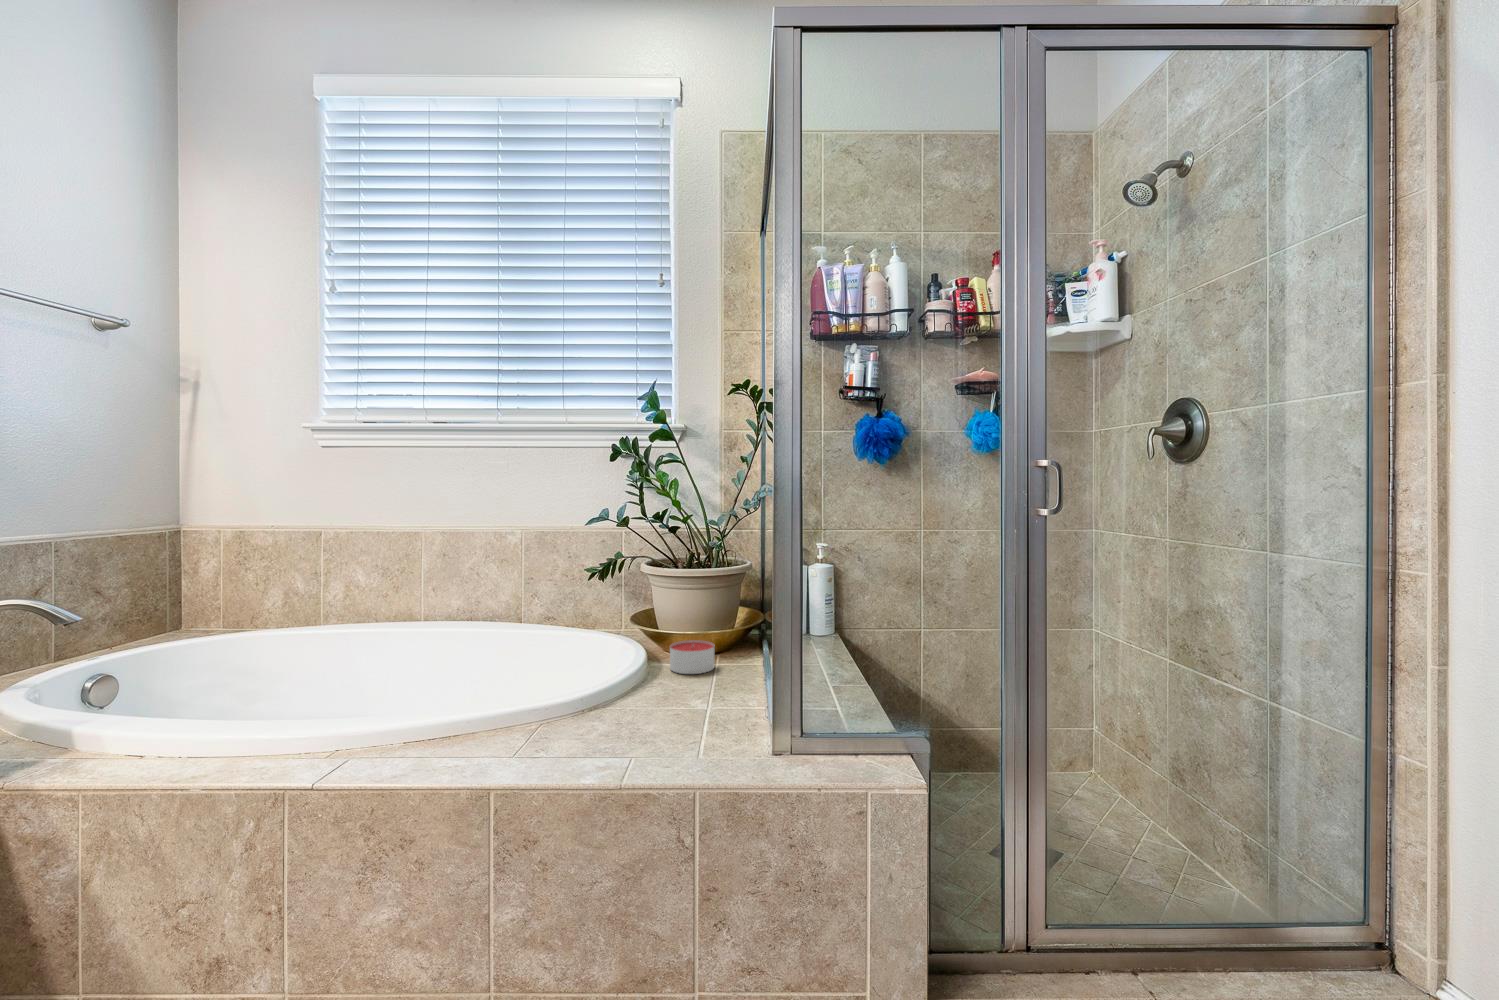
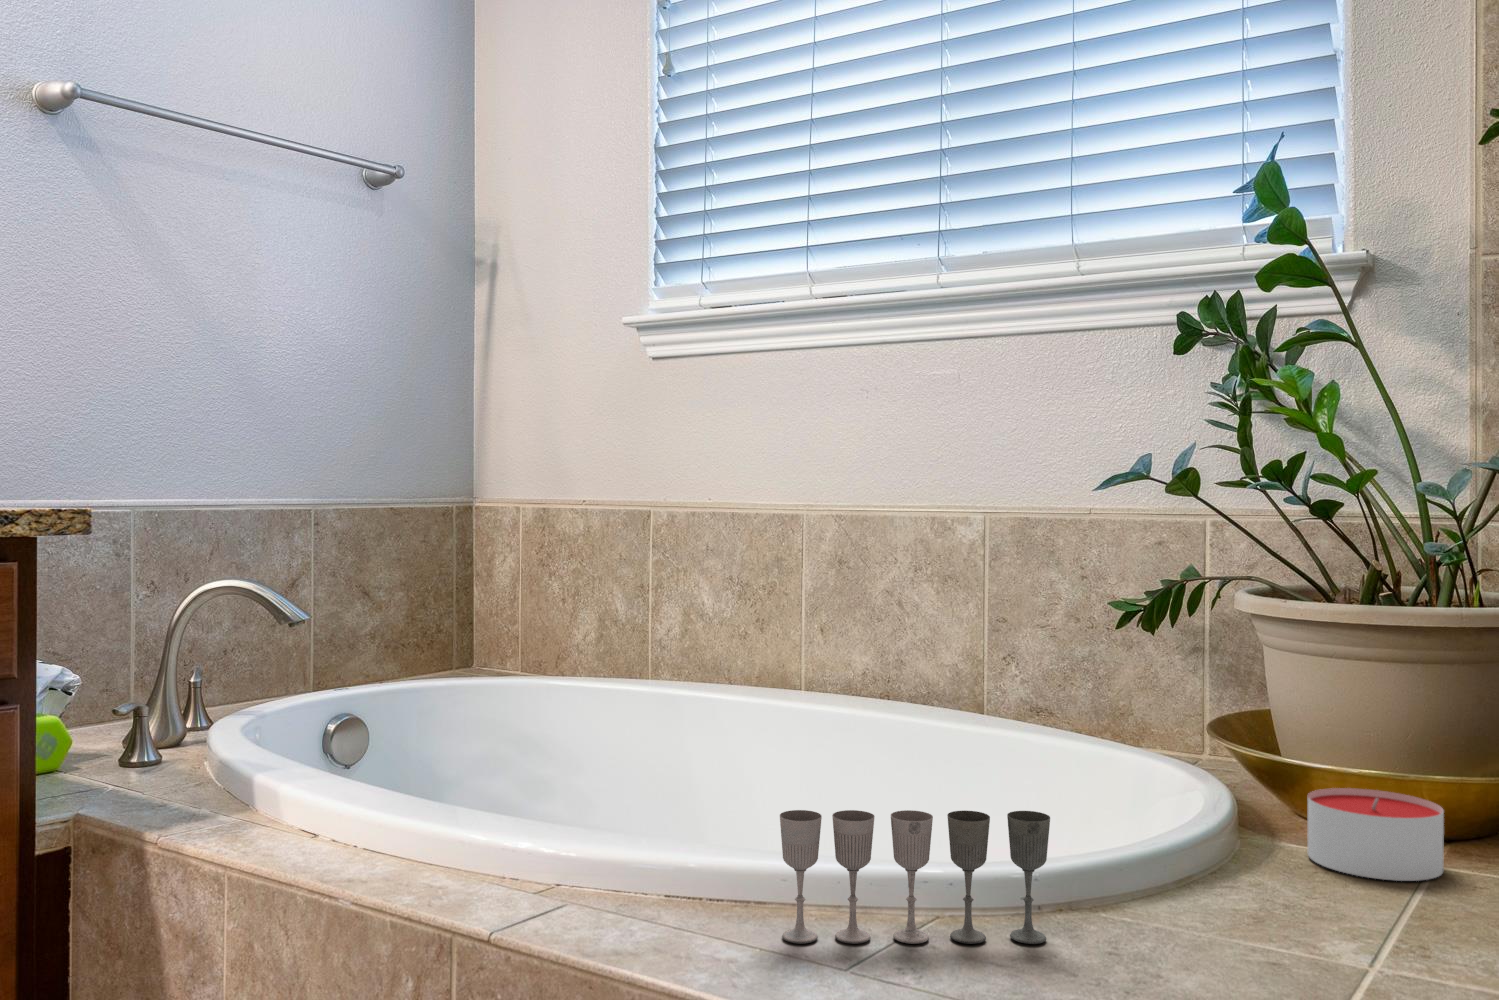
wine glass: none [467,674,583,750] -> present [780,810,1050,944]

